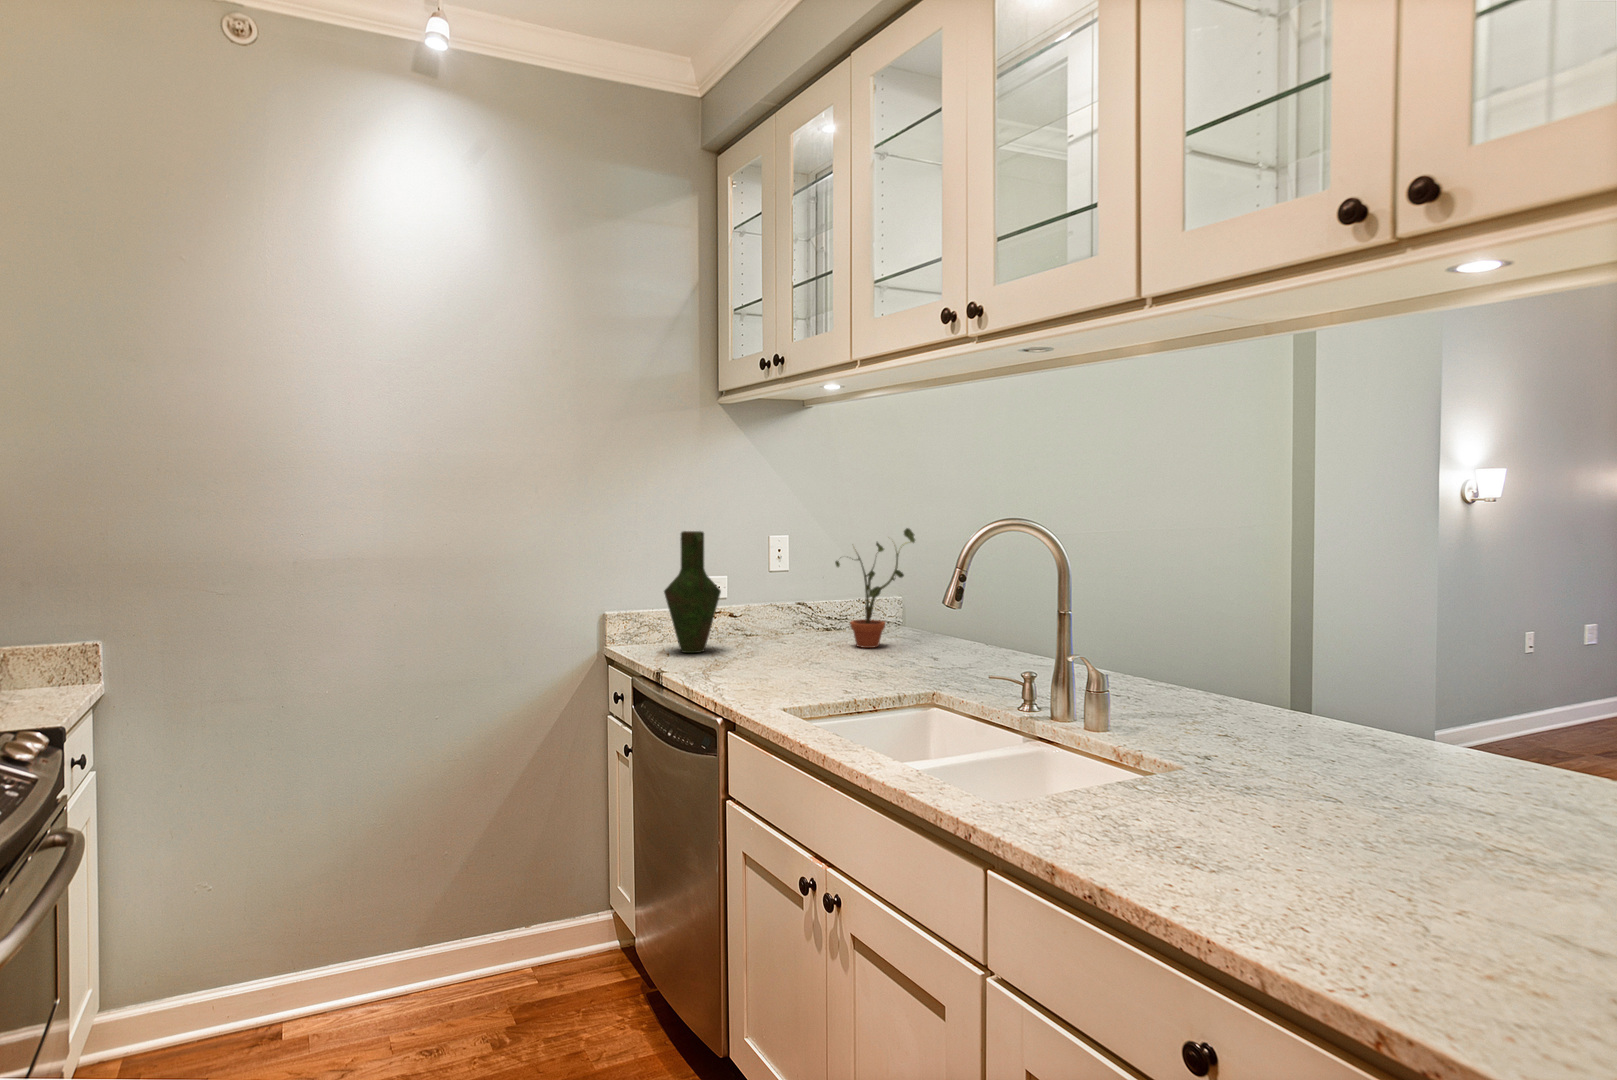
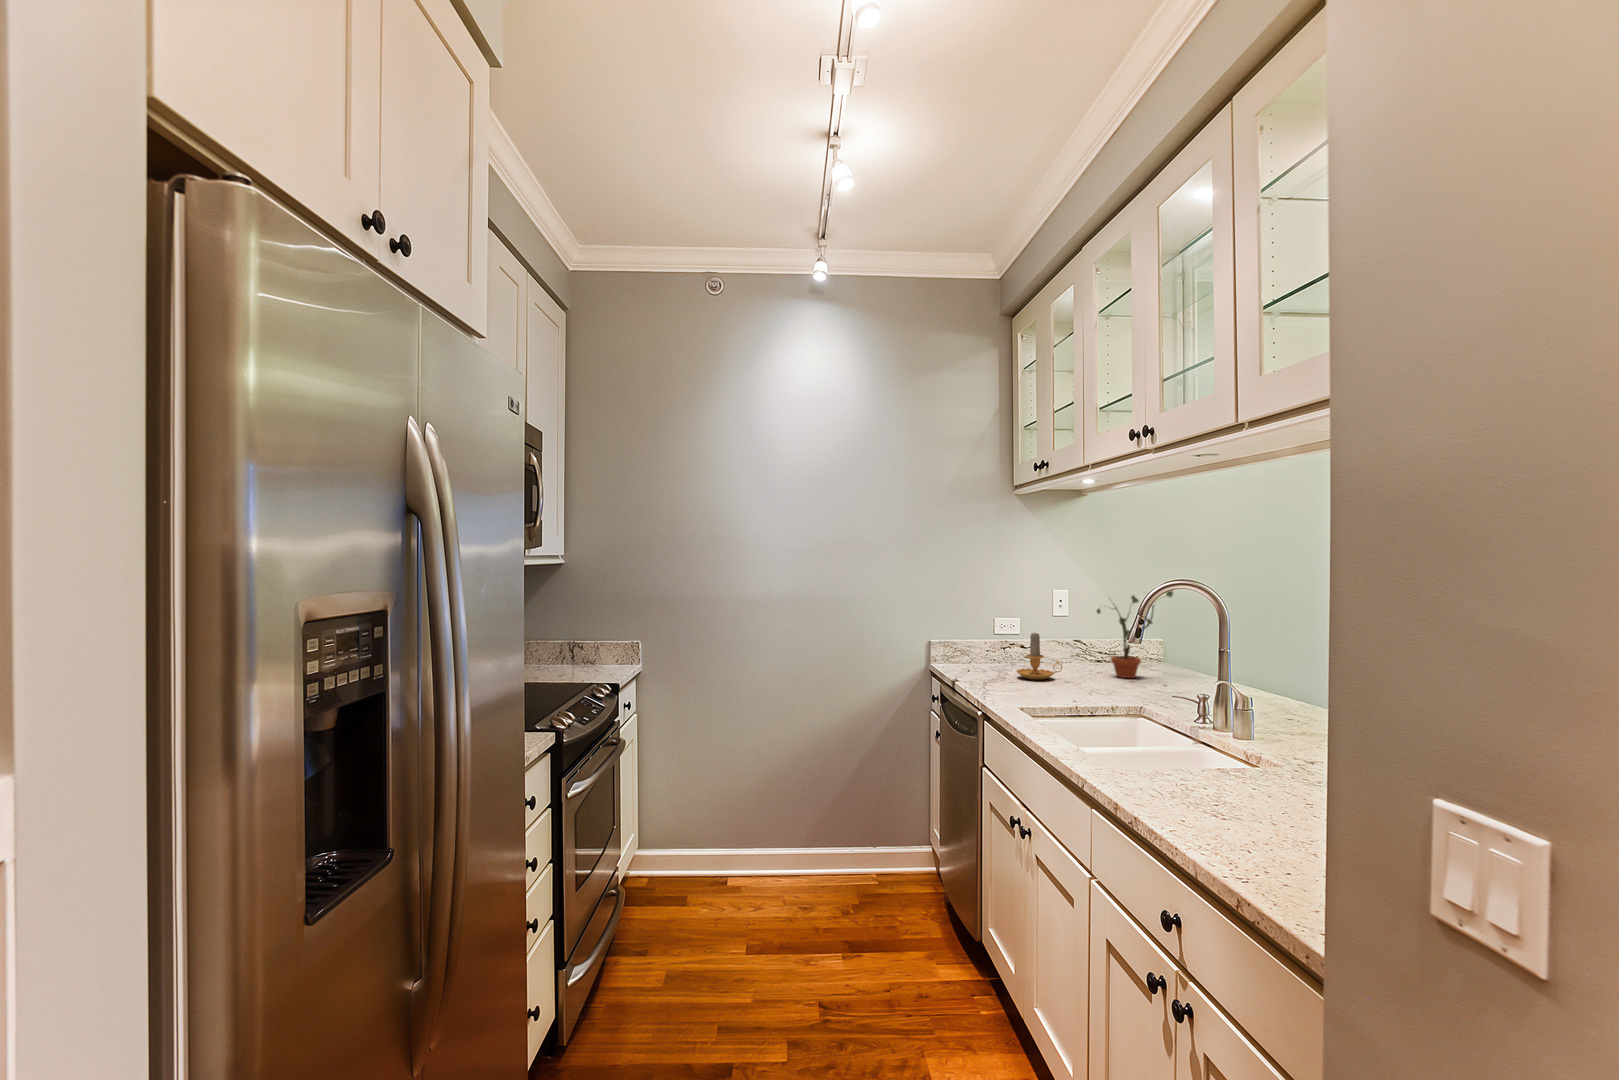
vase: present [664,531,721,653] -> none [967,584,1008,671]
candle: none [740,594,798,661] -> present [1016,633,1062,680]

